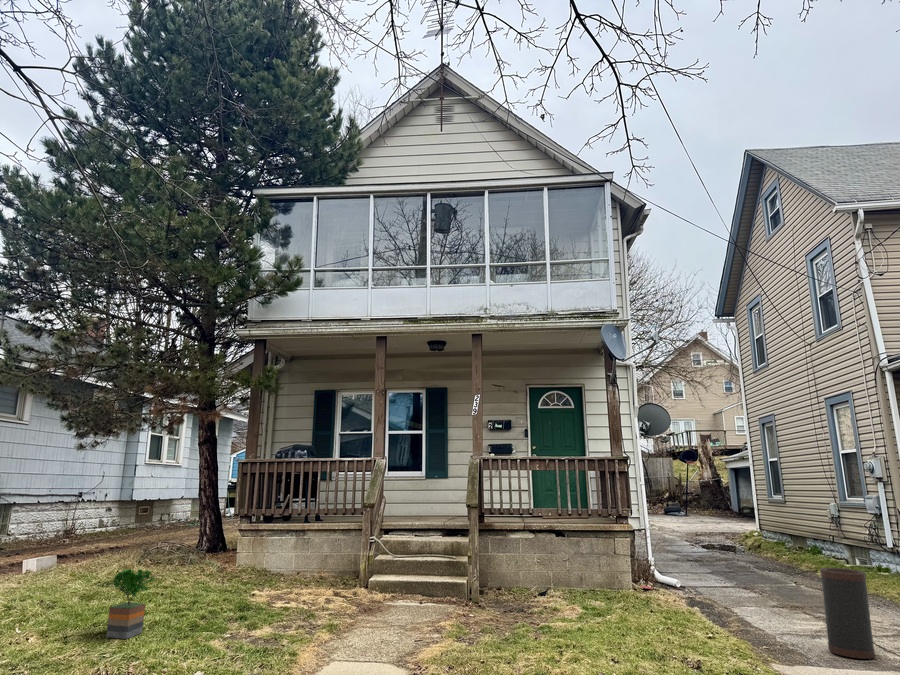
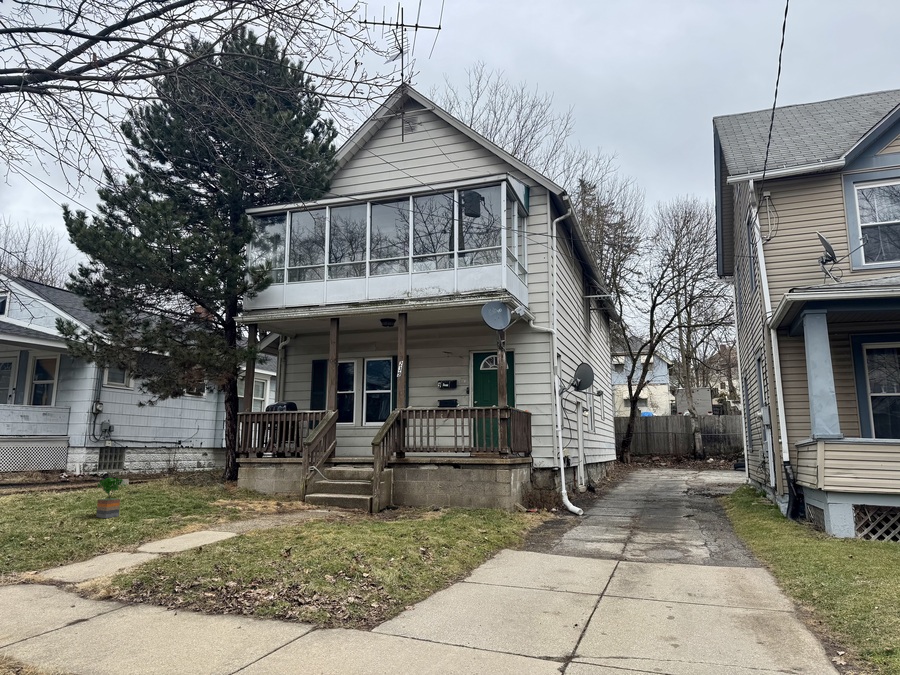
trash can: present [820,568,875,660] -> none [577,486,609,553]

